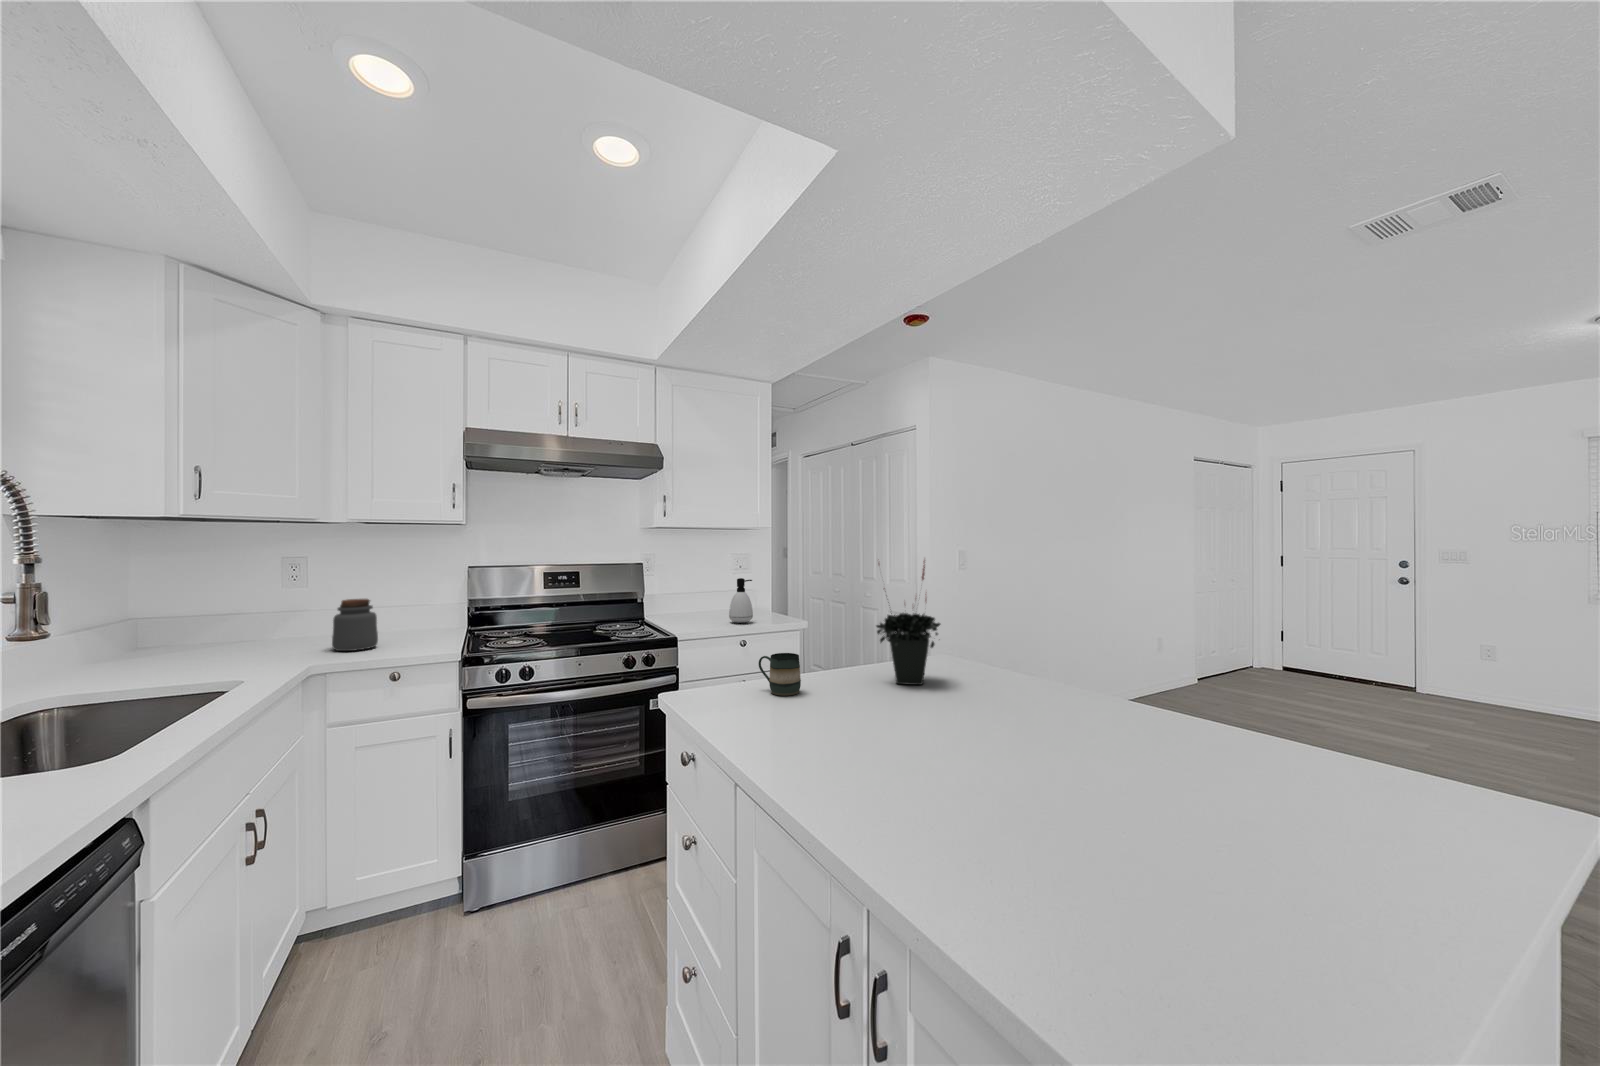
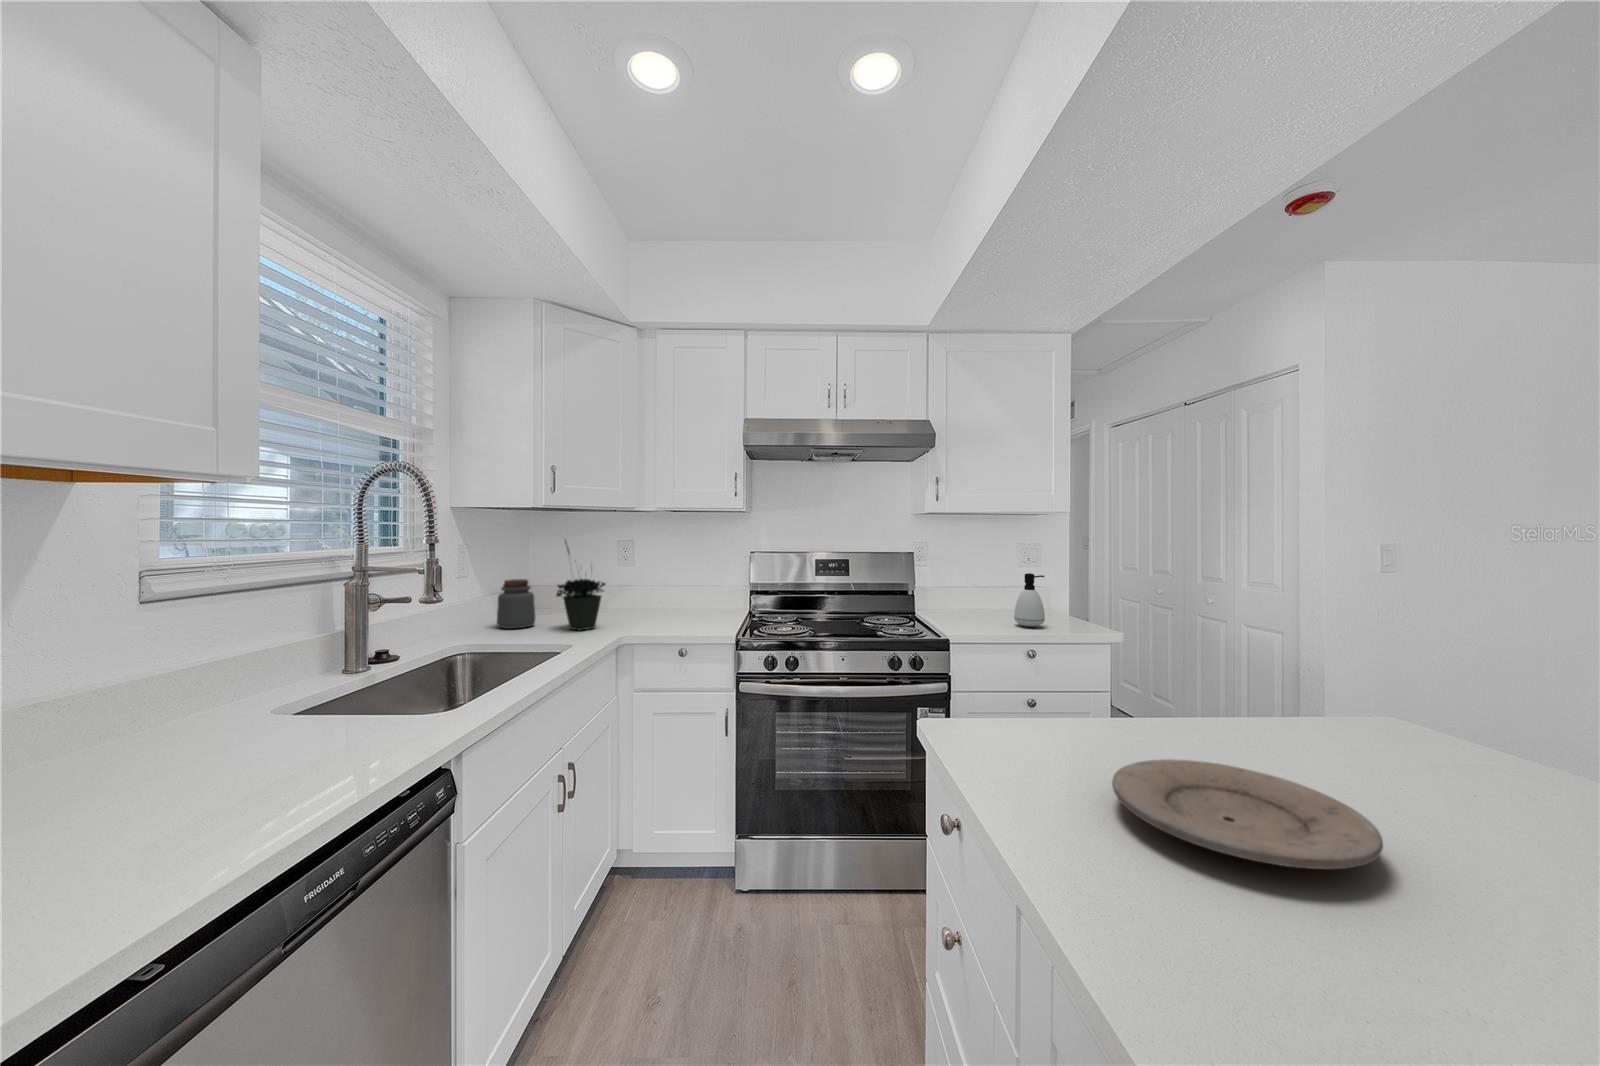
potted plant: present [876,560,940,685] -> present [557,540,606,630]
jar: present [332,599,378,651] -> present [497,579,535,629]
mug: present [759,653,801,696] -> none [1054,684,1120,748]
plate: none [793,692,925,734] -> present [1112,759,1383,869]

